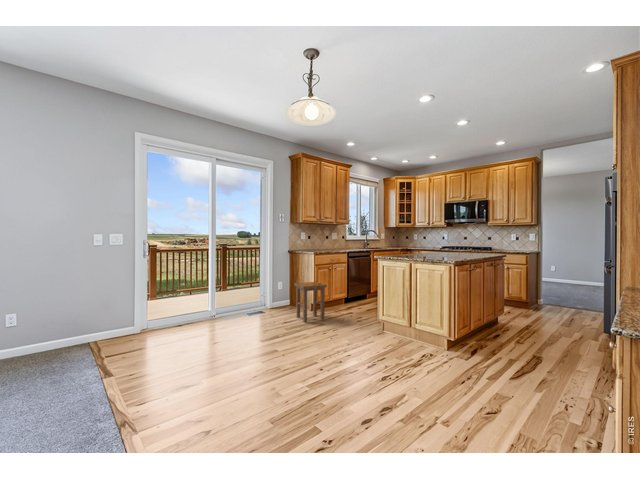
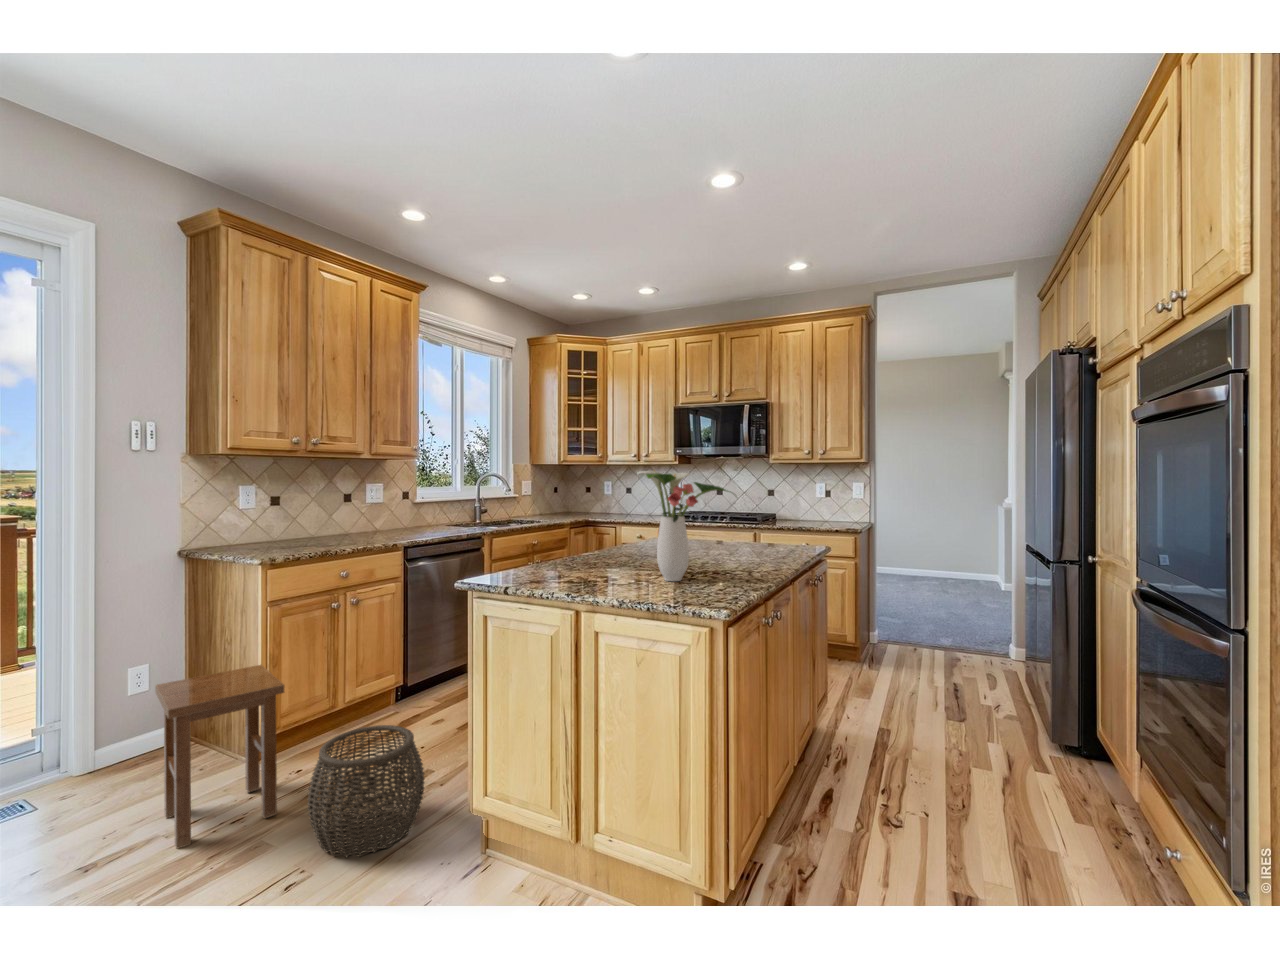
flower arrangement: none [429,224,462,258] -> present [638,470,732,581]
woven basket: none [336,298,365,329] -> present [307,725,425,857]

